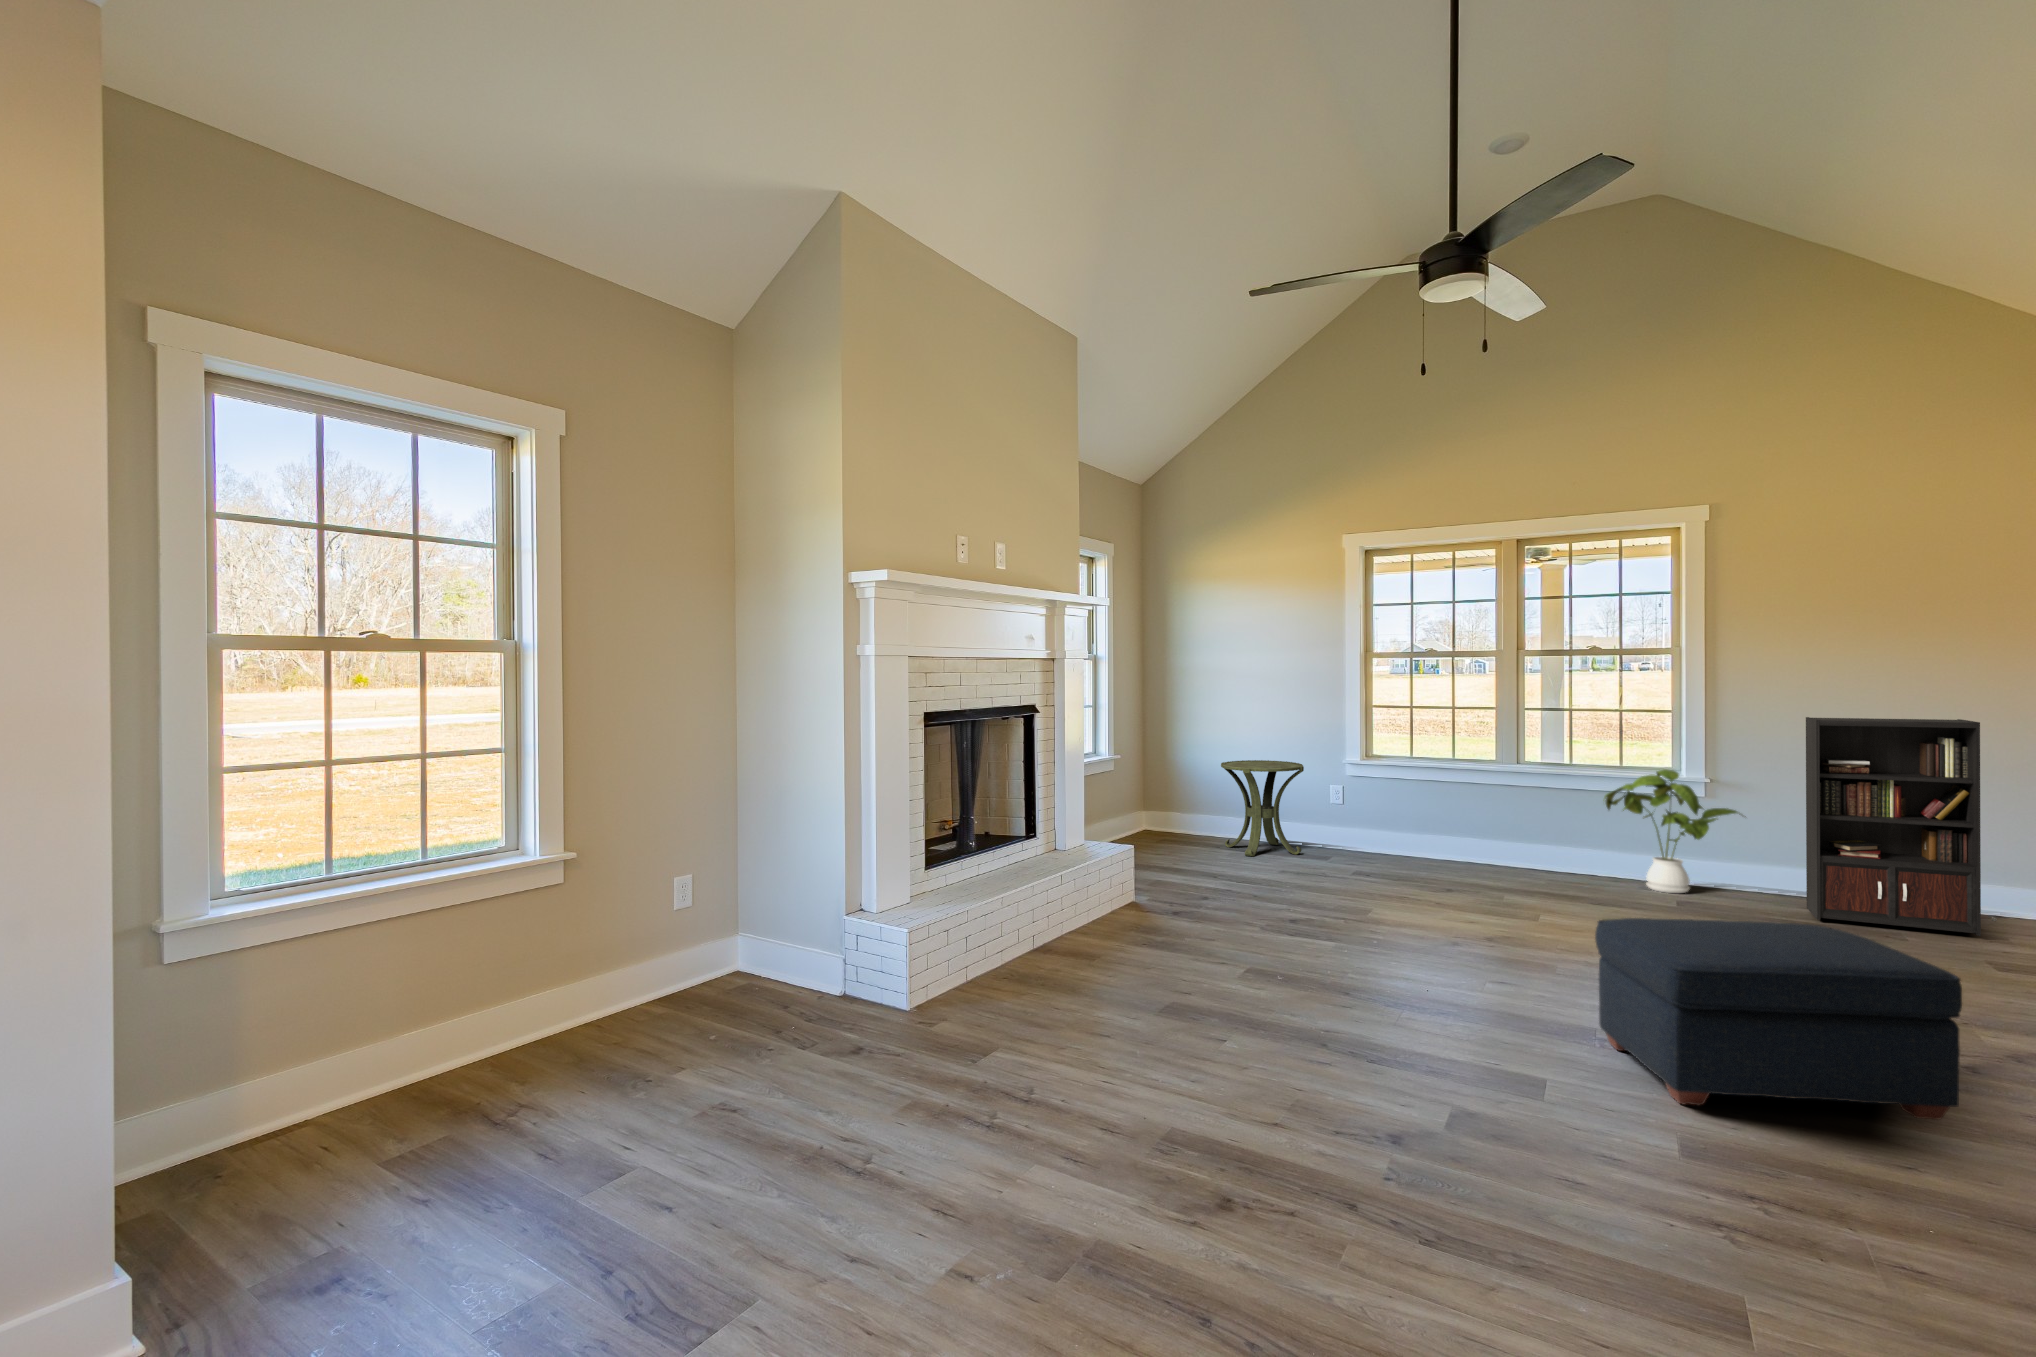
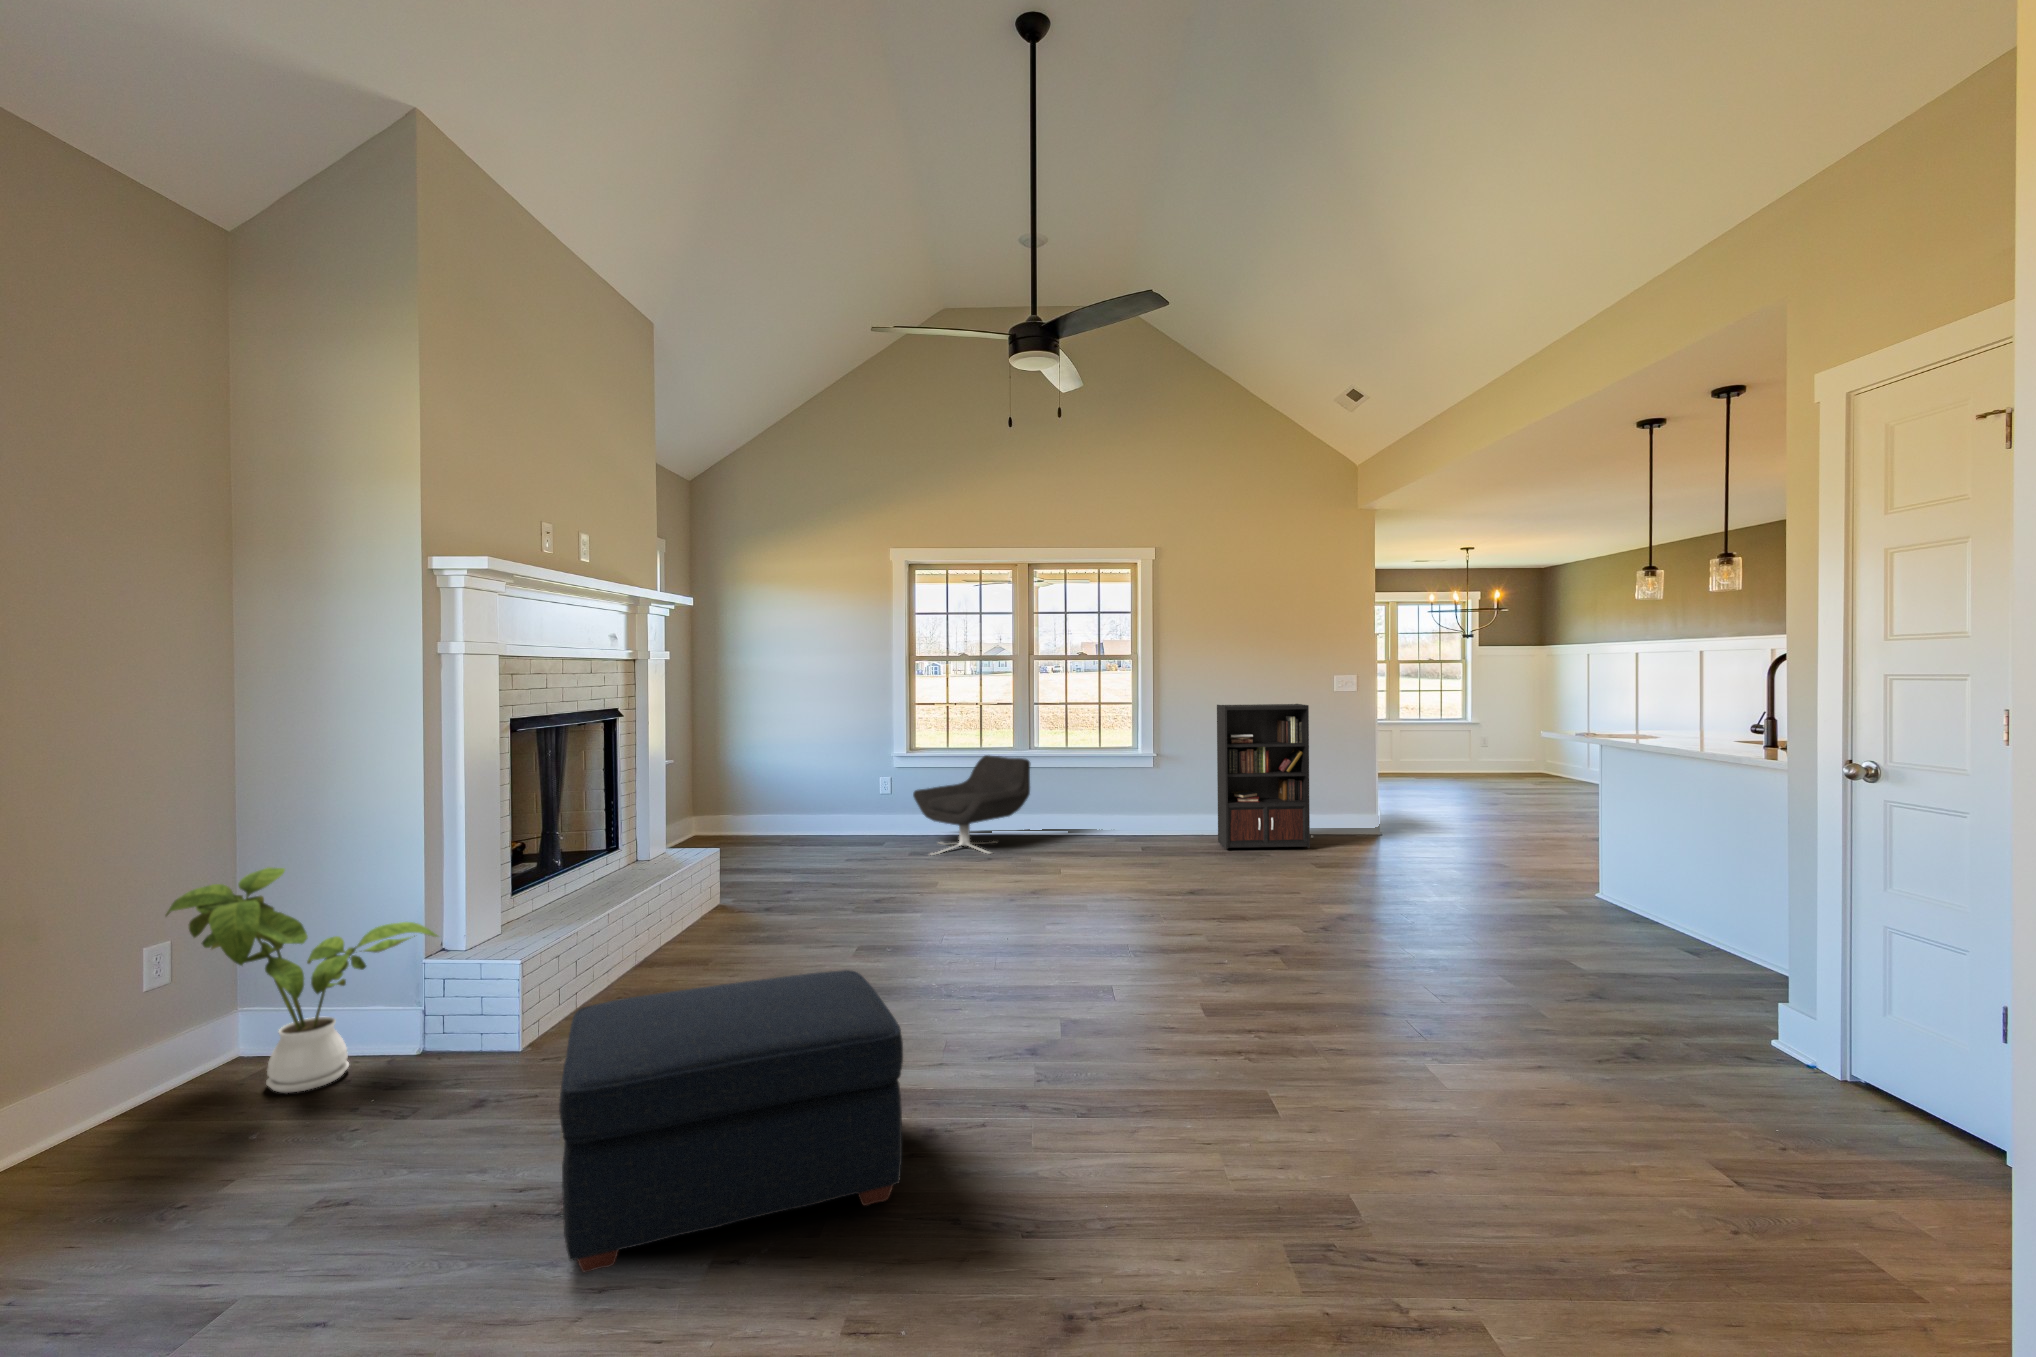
side table: present [1221,760,1304,856] -> none [779,758,858,849]
lounge chair: none [1364,768,1513,884] -> present [913,755,1030,855]
house plant: present [1604,769,1738,893] -> present [166,867,437,1093]
ottoman: present [1595,918,1962,1120] -> present [559,970,903,1272]

